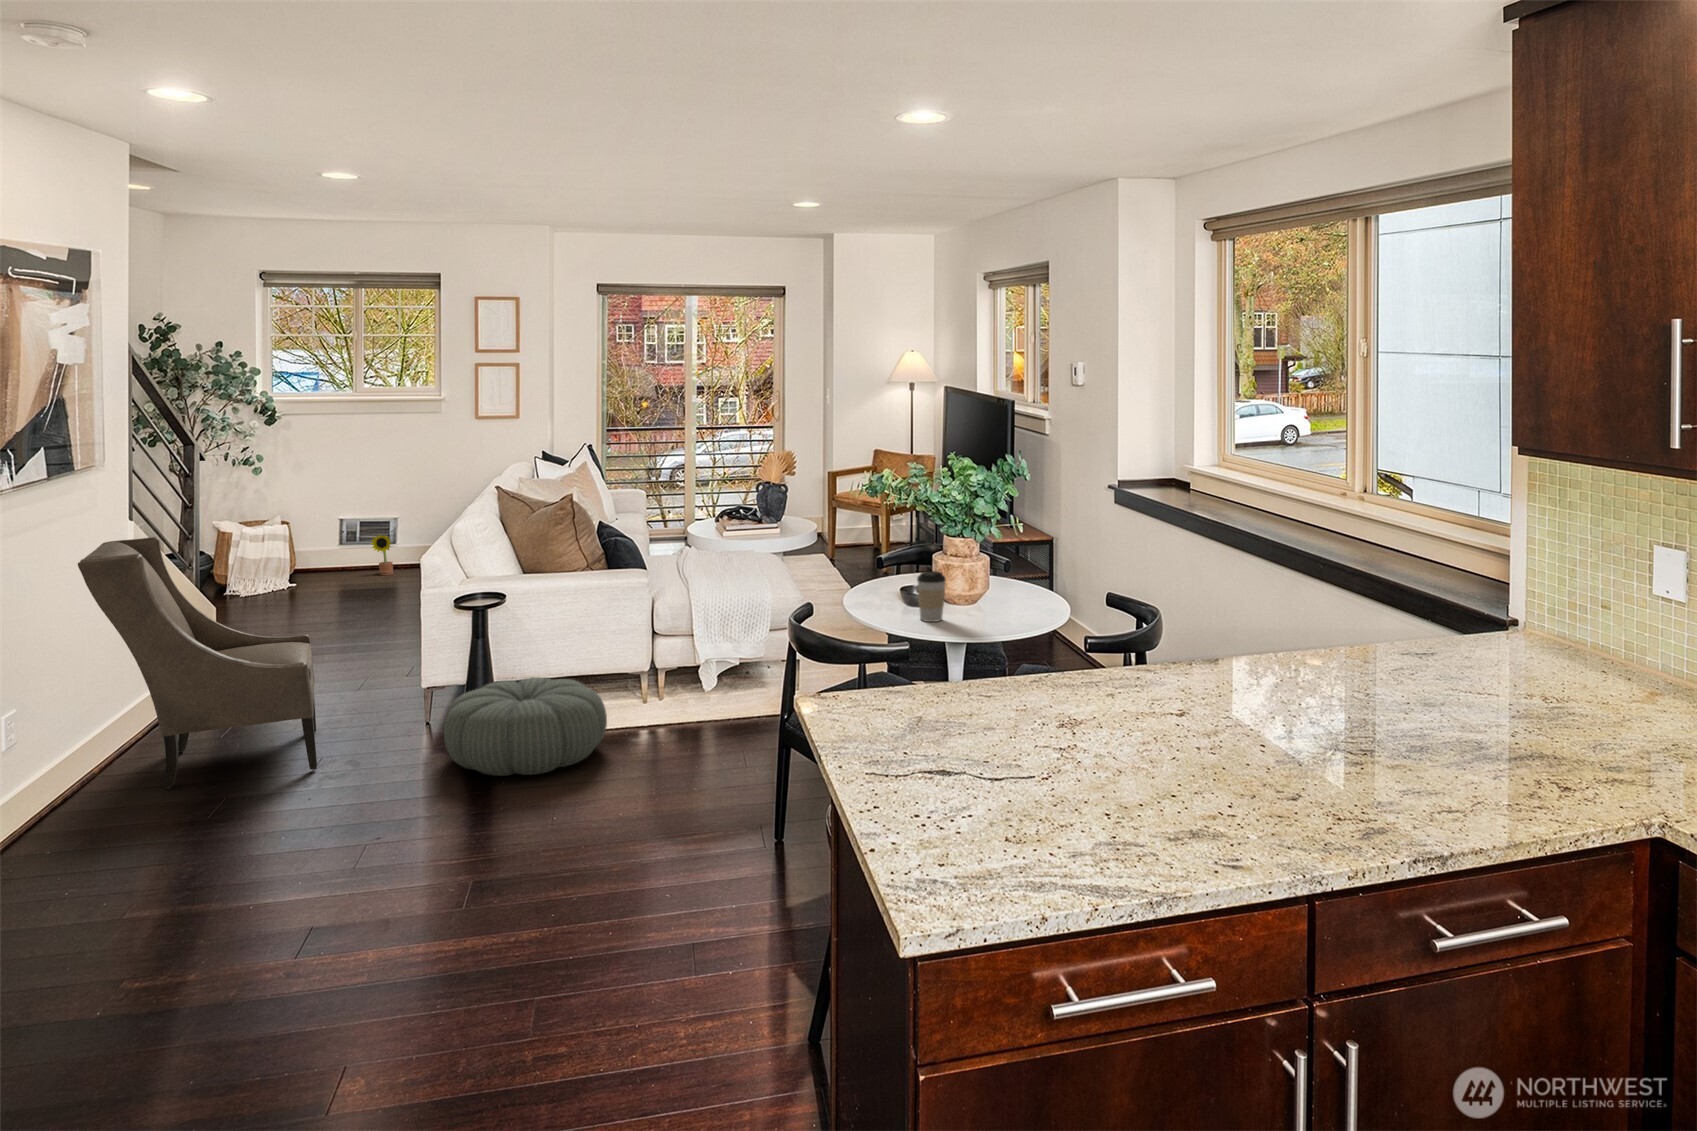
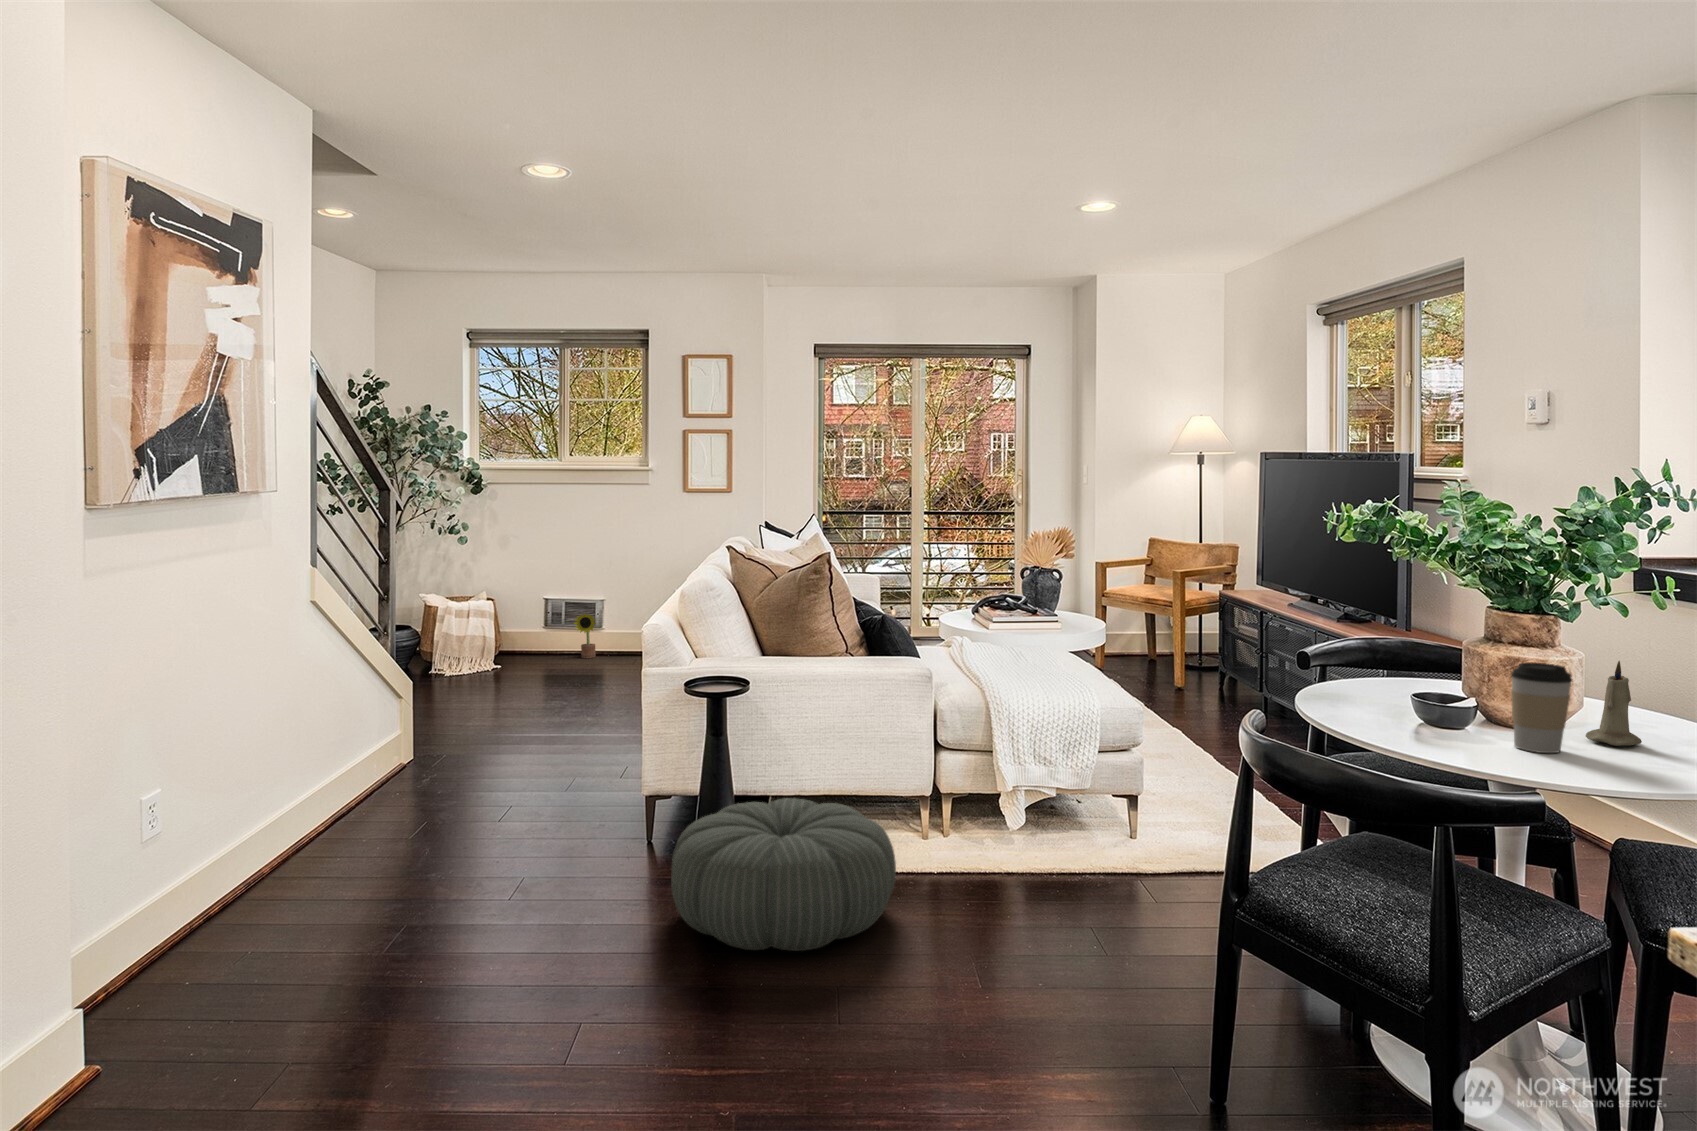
armchair: present [78,537,317,788] -> none [198,589,501,939]
candle: none [968,568,994,616] -> present [1586,661,1642,746]

